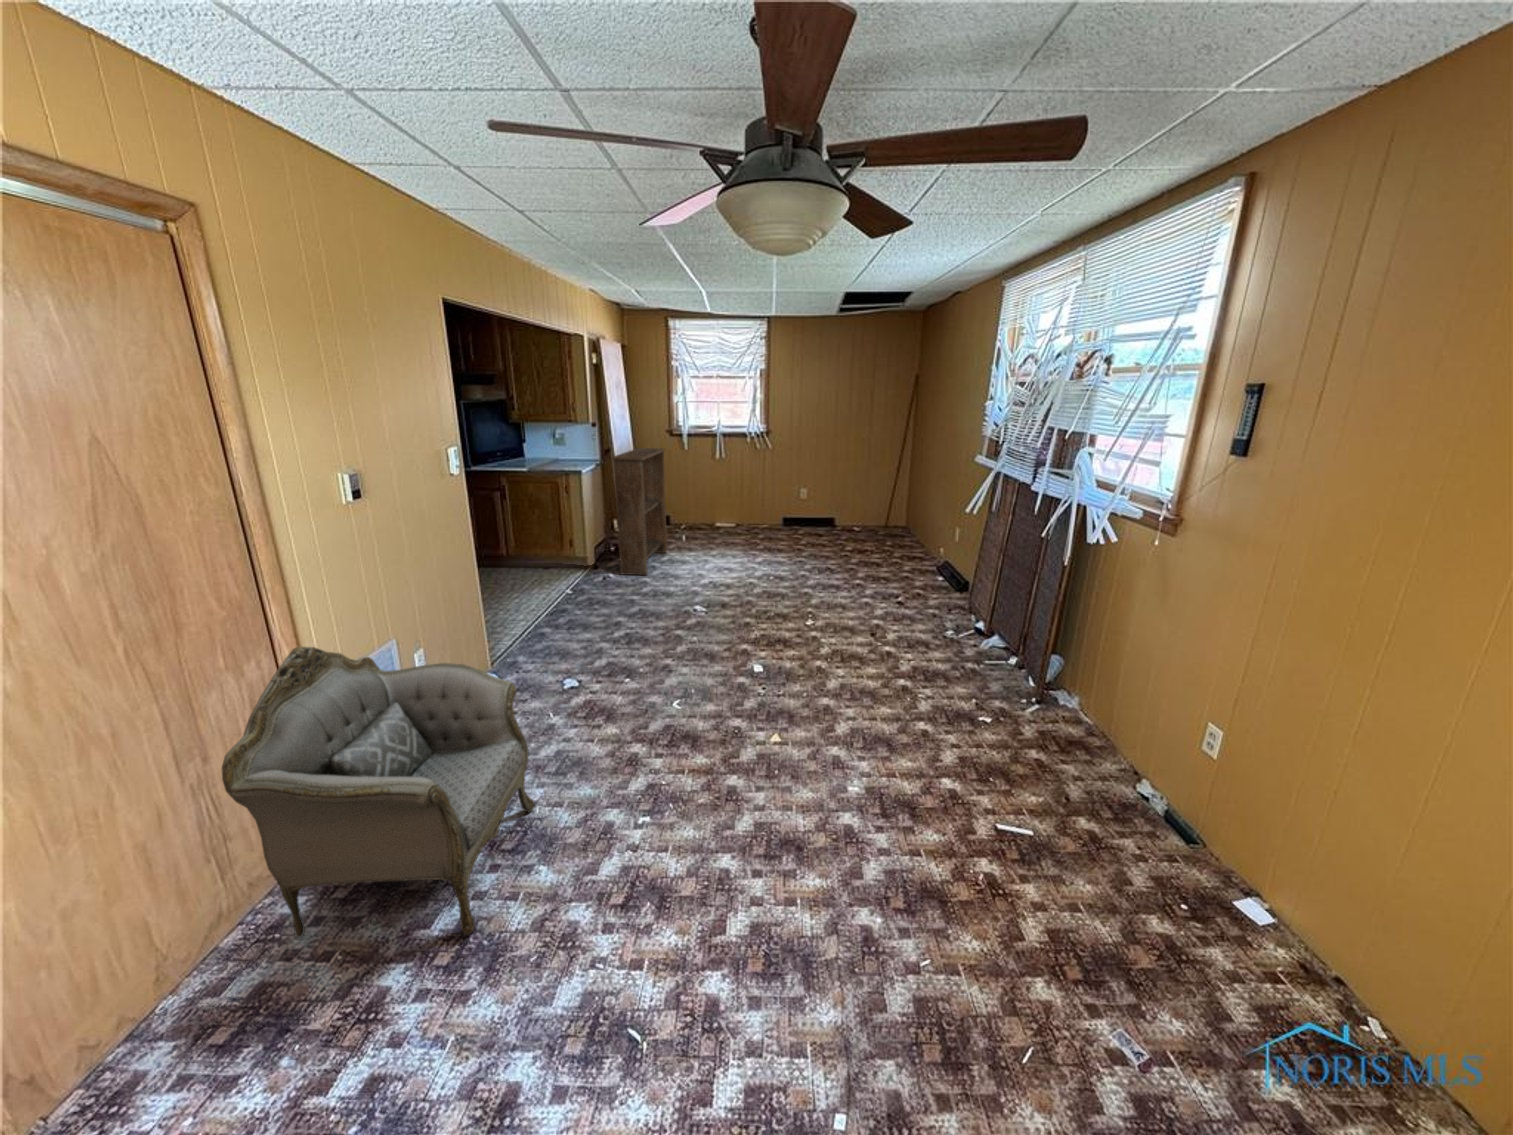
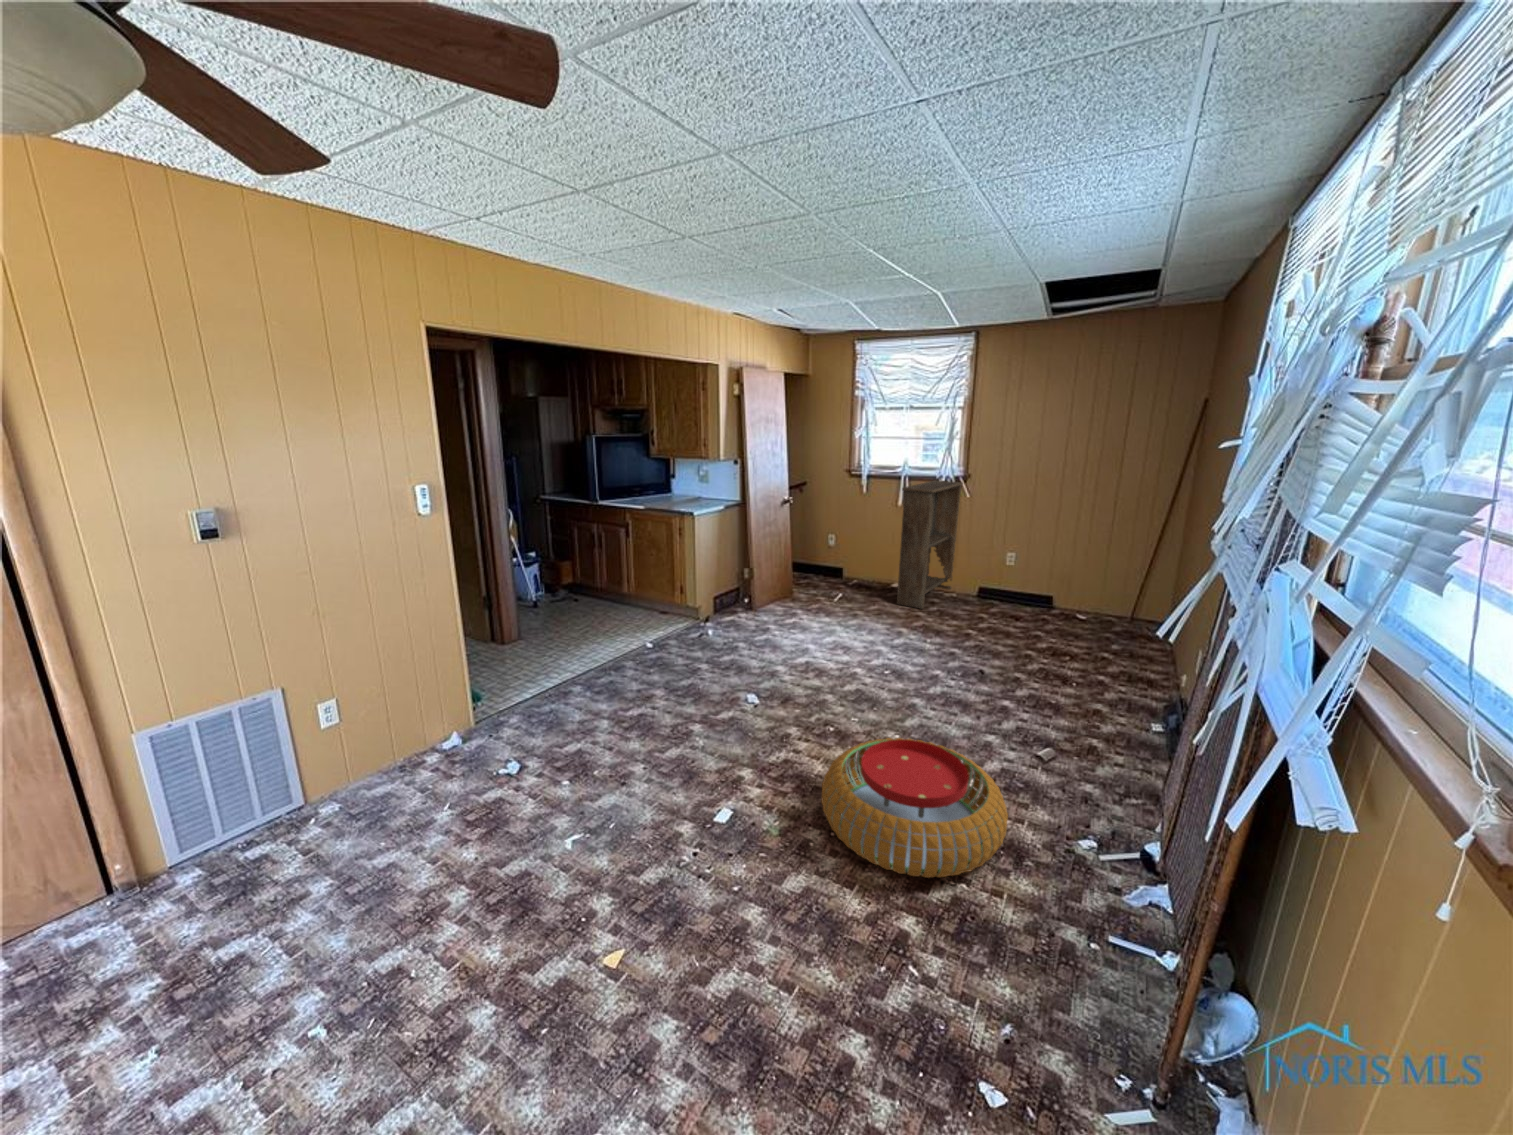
armchair: present [222,647,534,937] -> none [525,619,750,895]
pouf: none [611,696,782,822] -> present [821,738,1008,878]

